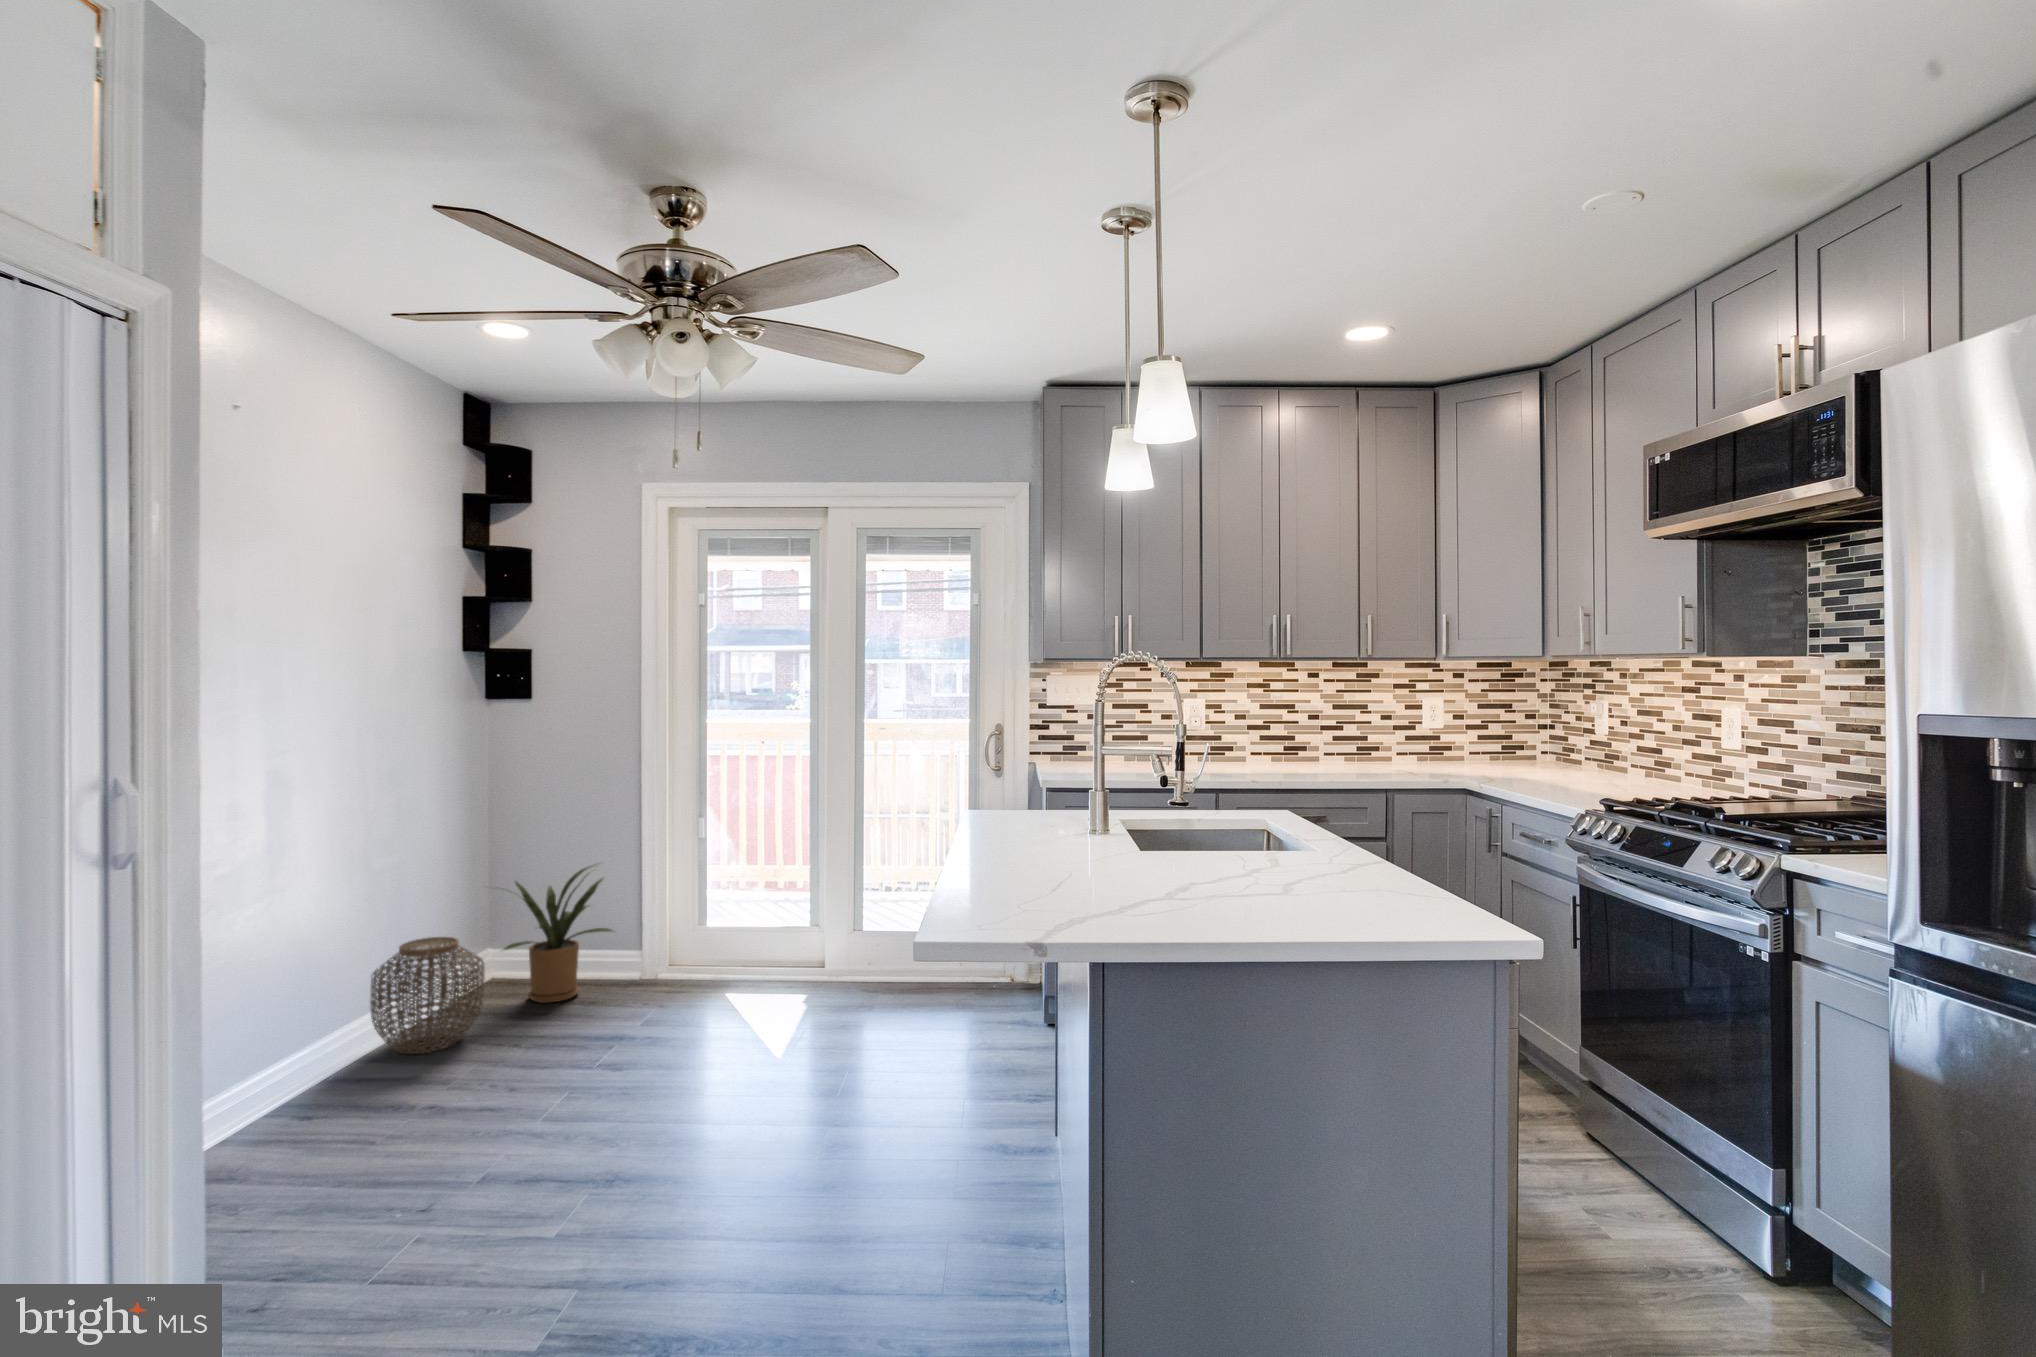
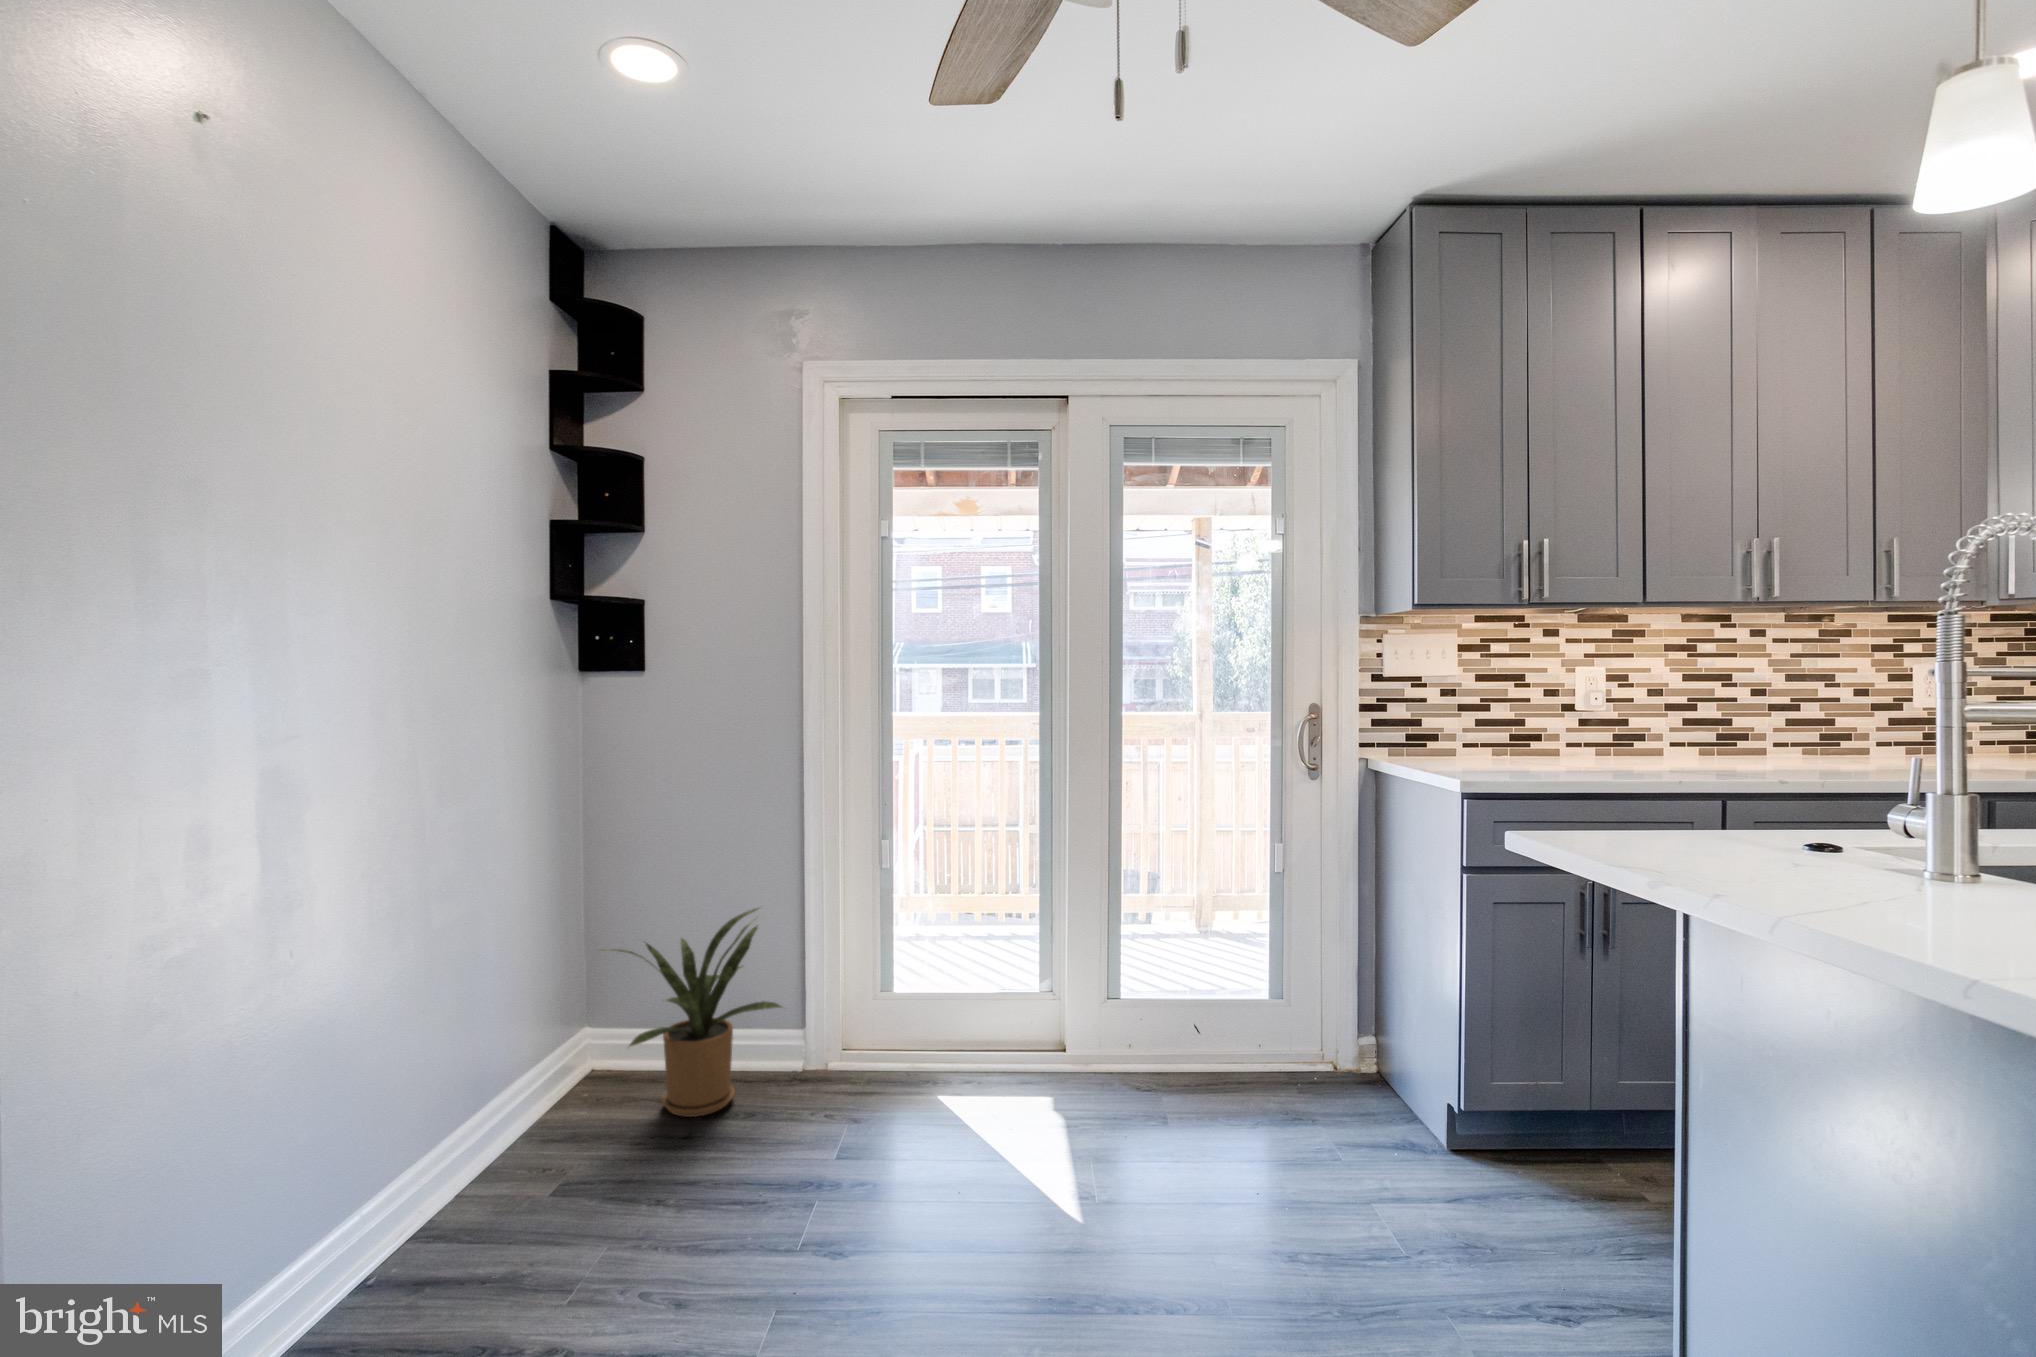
woven basket: present [371,937,485,1054] -> none [448,1042,619,1238]

